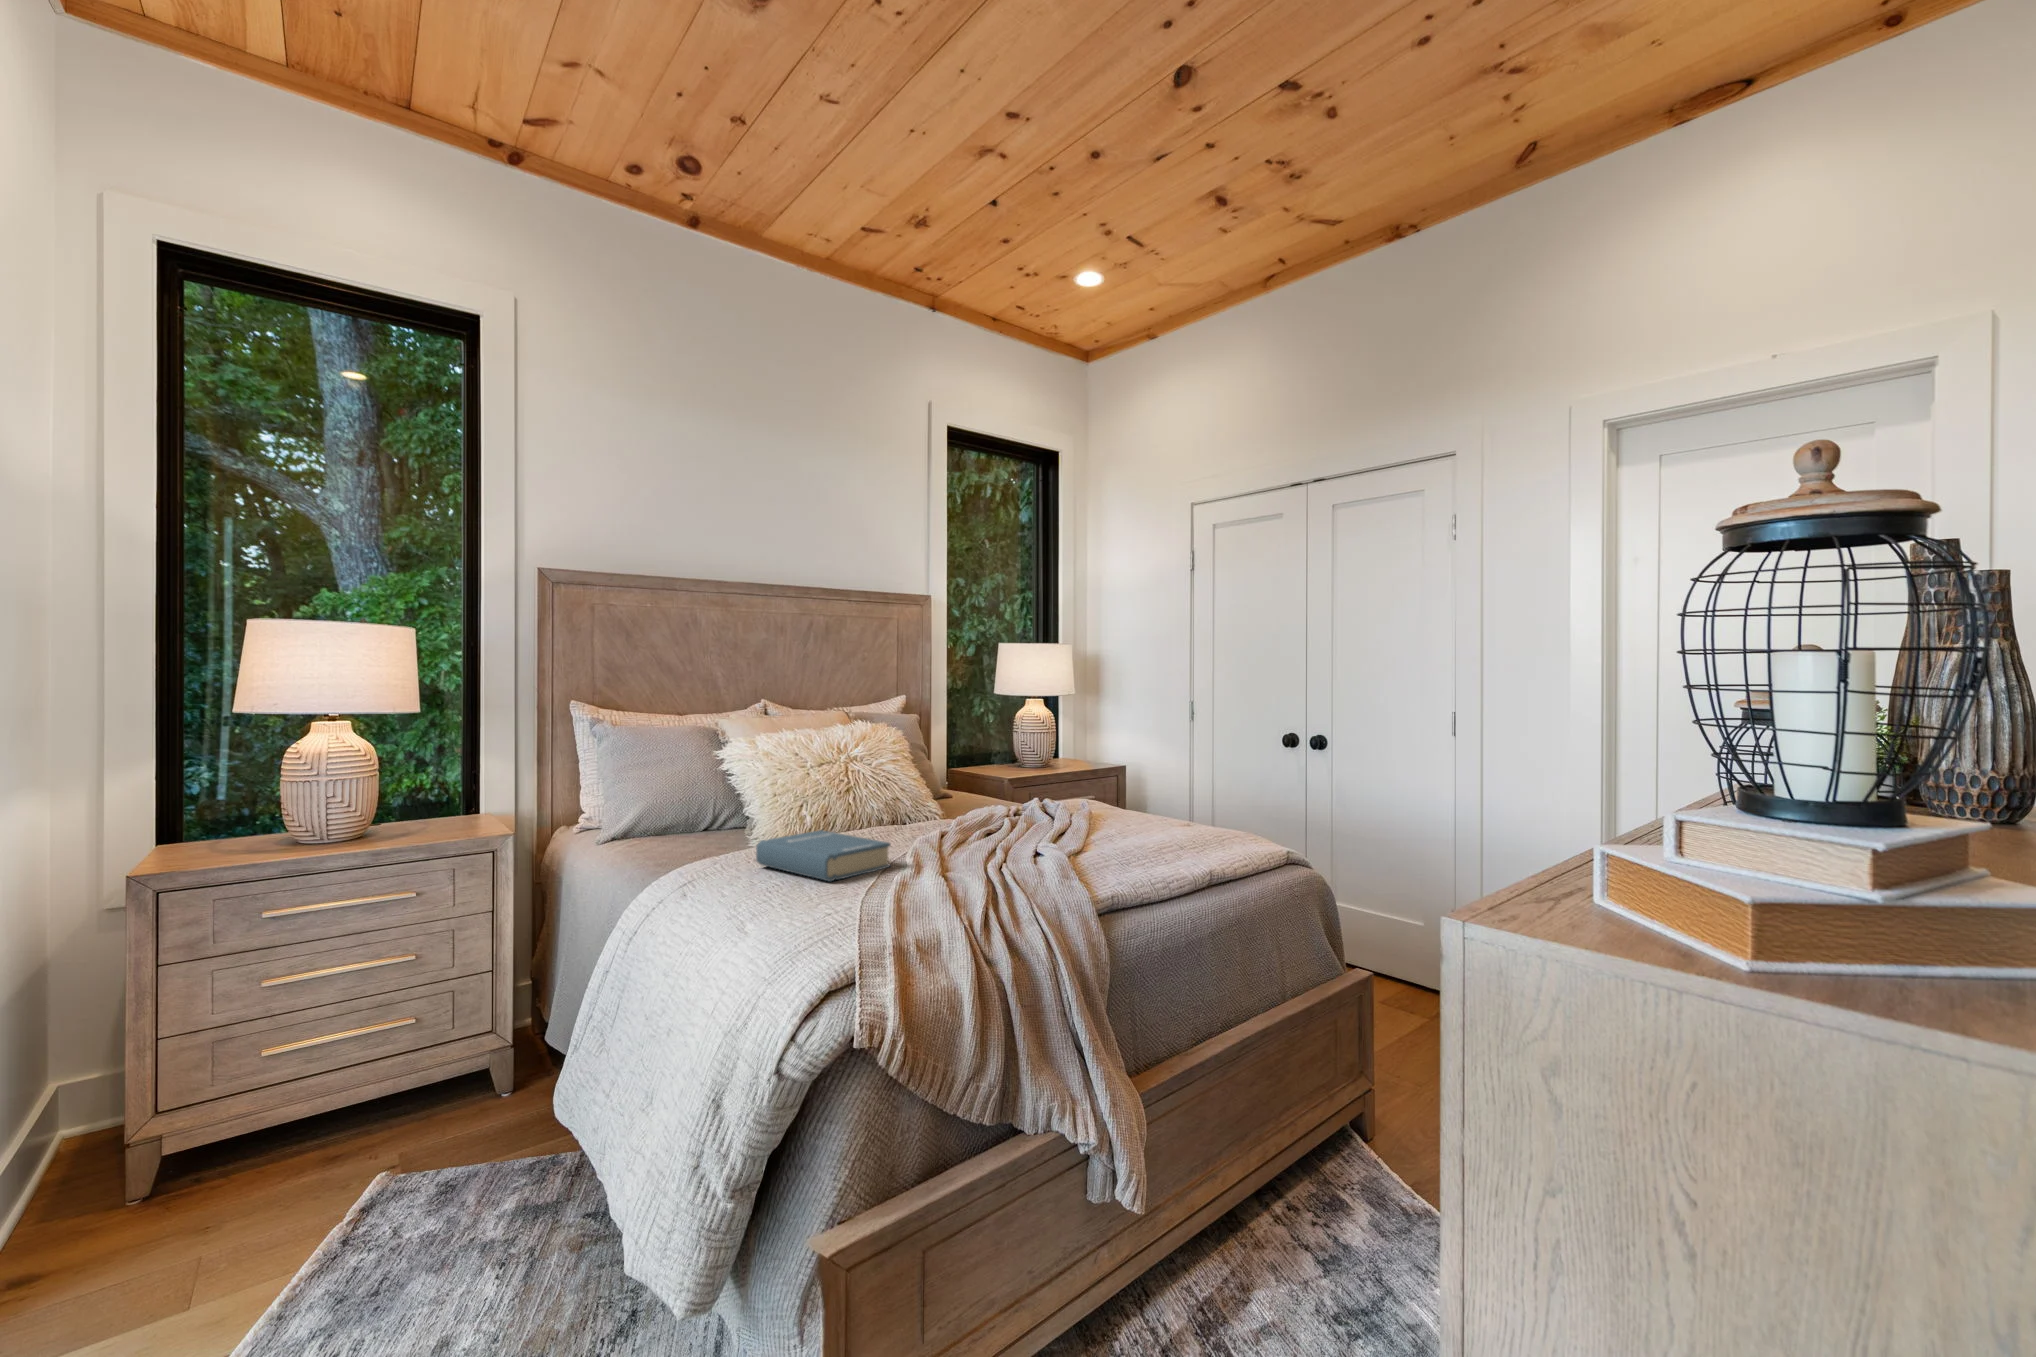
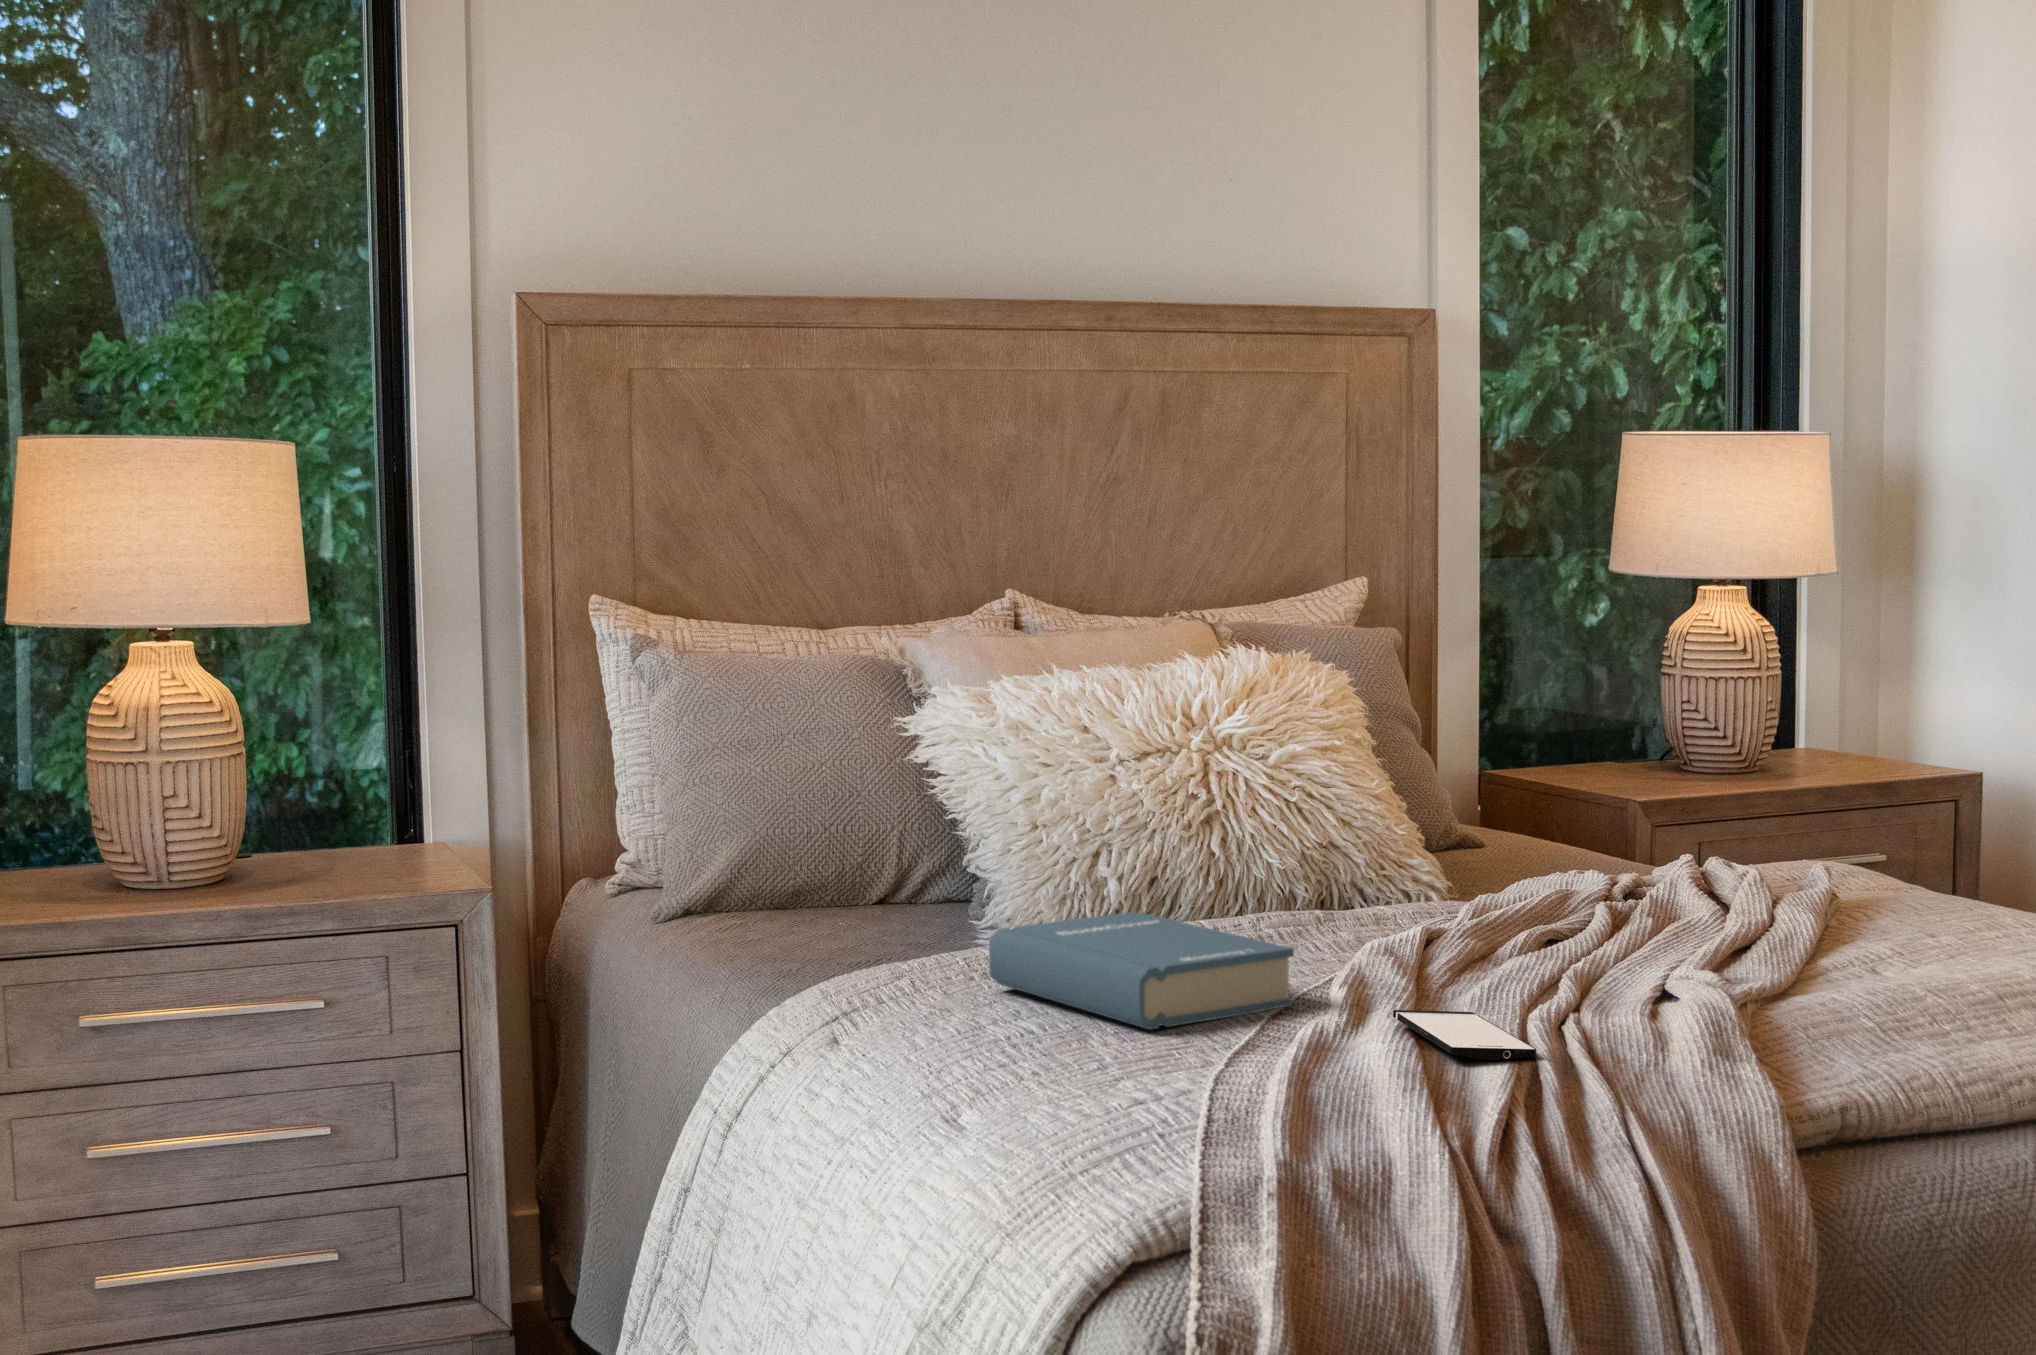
smartphone: none [933,866,994,886] -> present [1393,1010,1536,1060]

